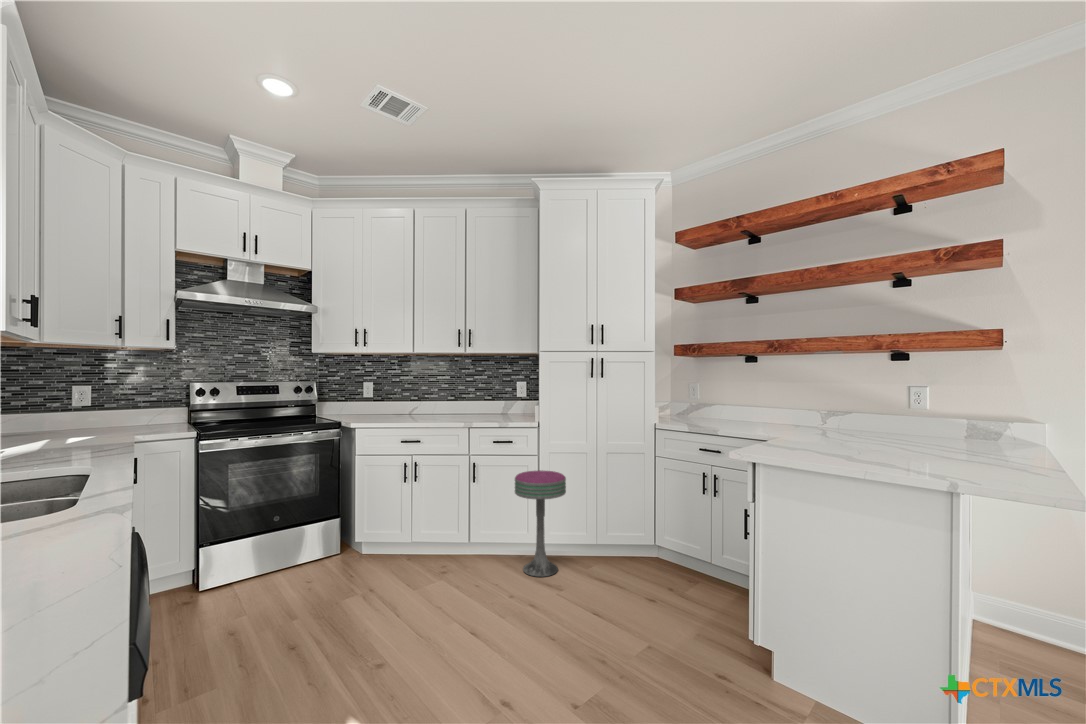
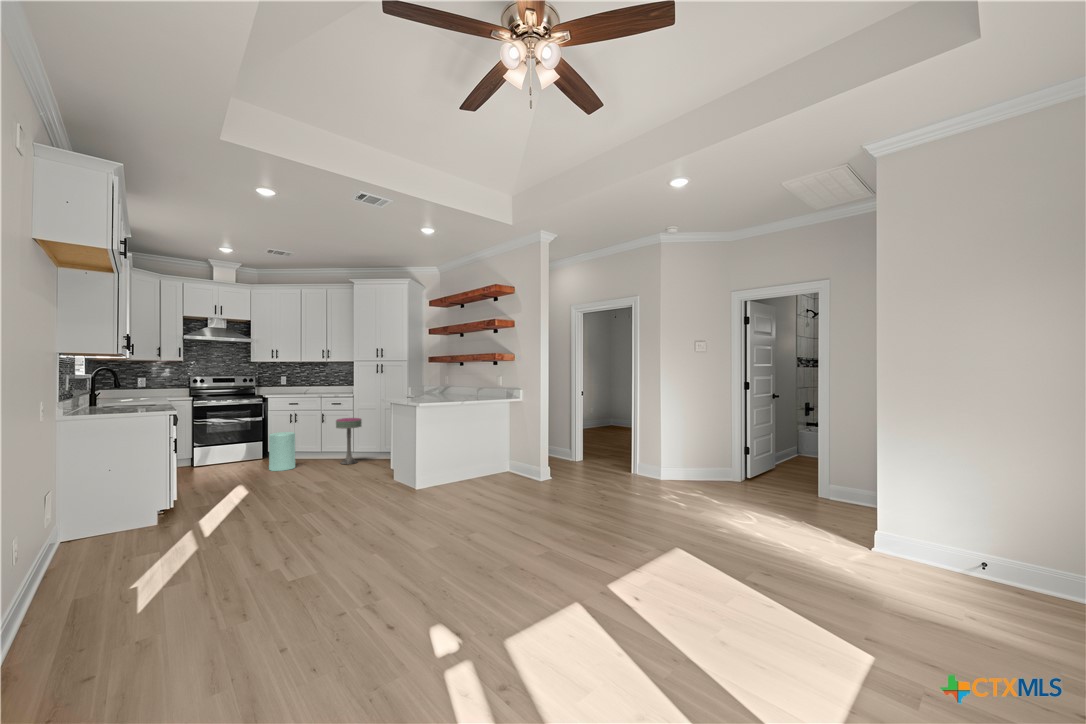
trash can: none [379,509,441,612] -> present [269,432,295,471]

